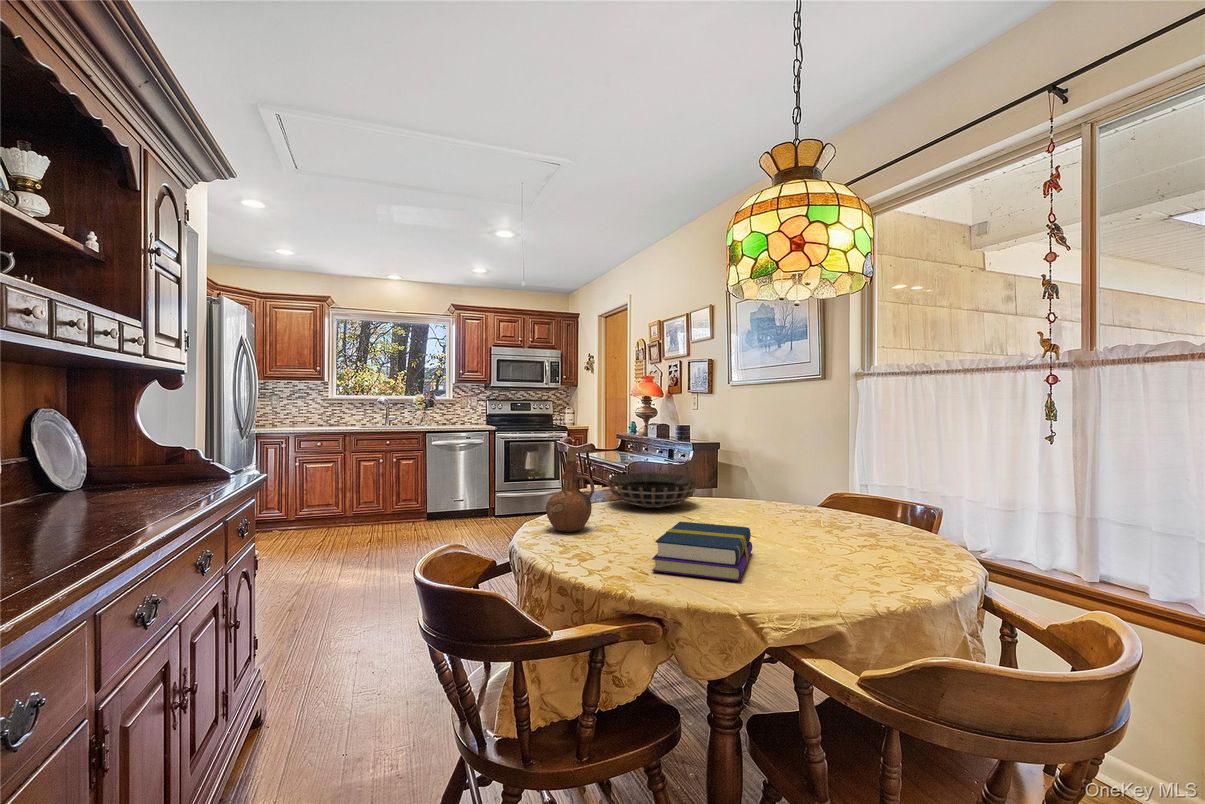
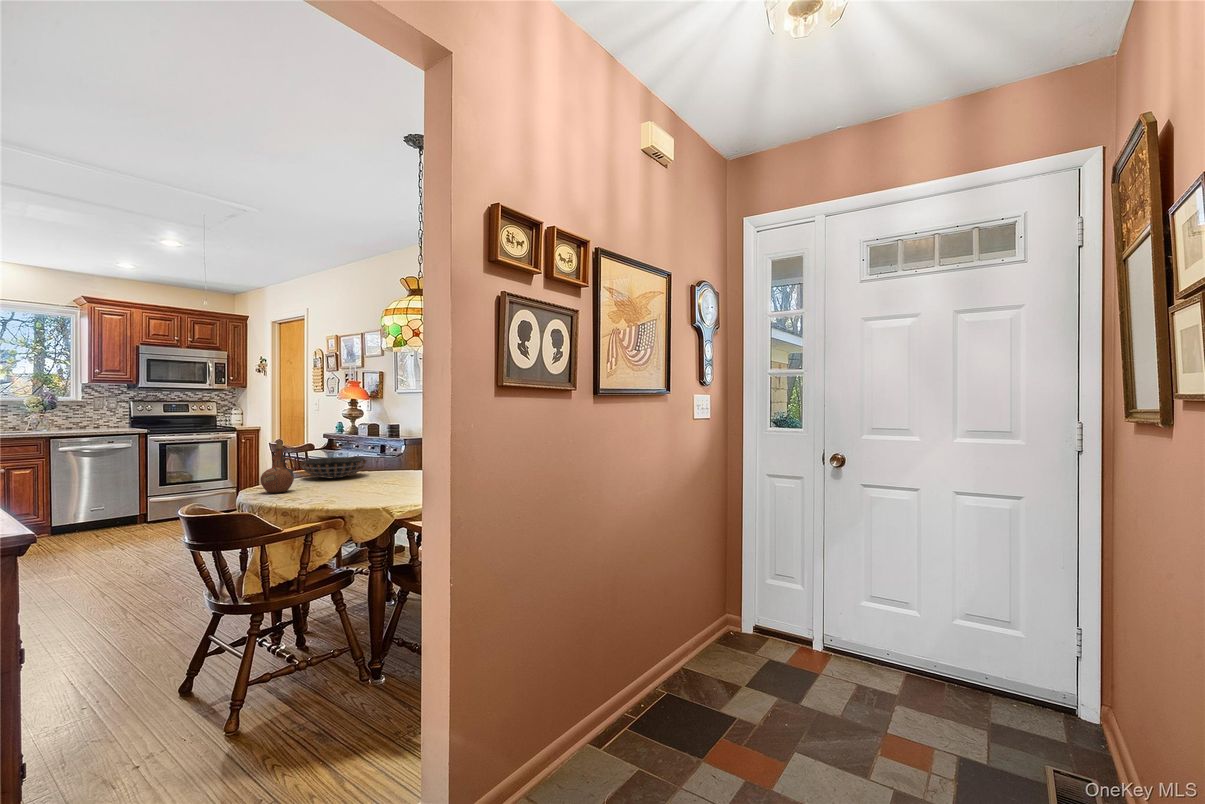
book: present [652,521,752,581] -> none [337,477,395,500]

